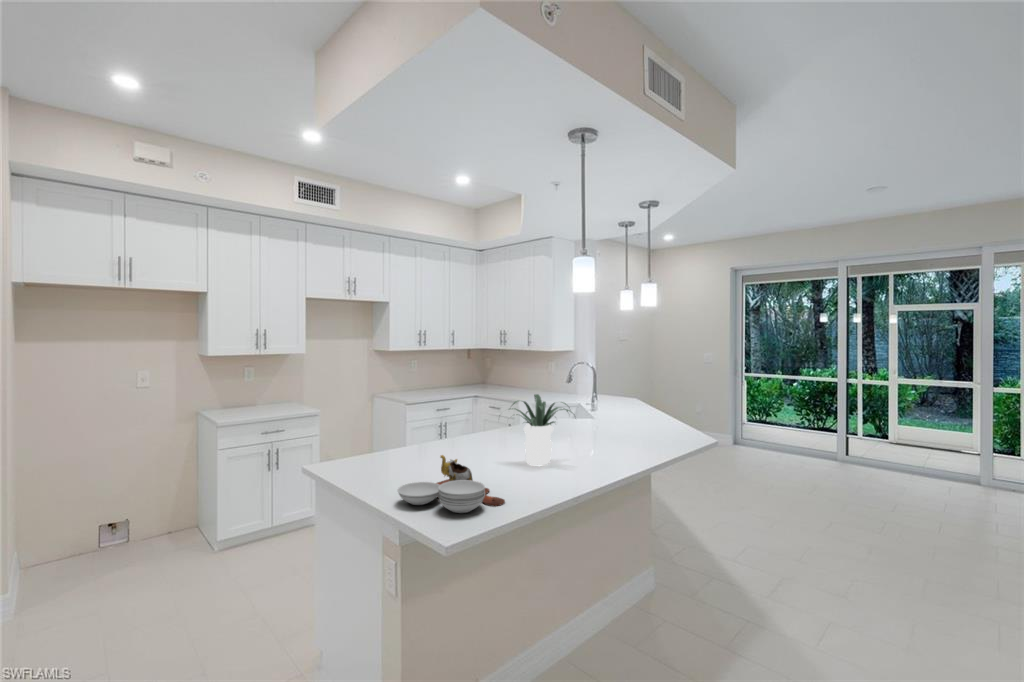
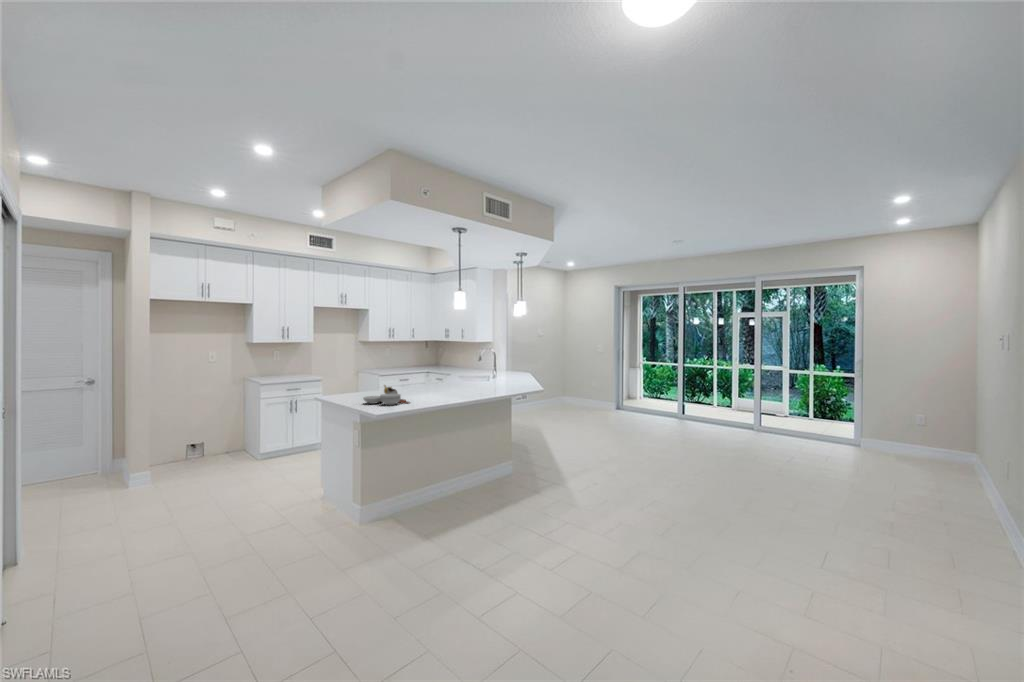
potted plant: present [510,394,572,465] -> none [417,361,456,395]

